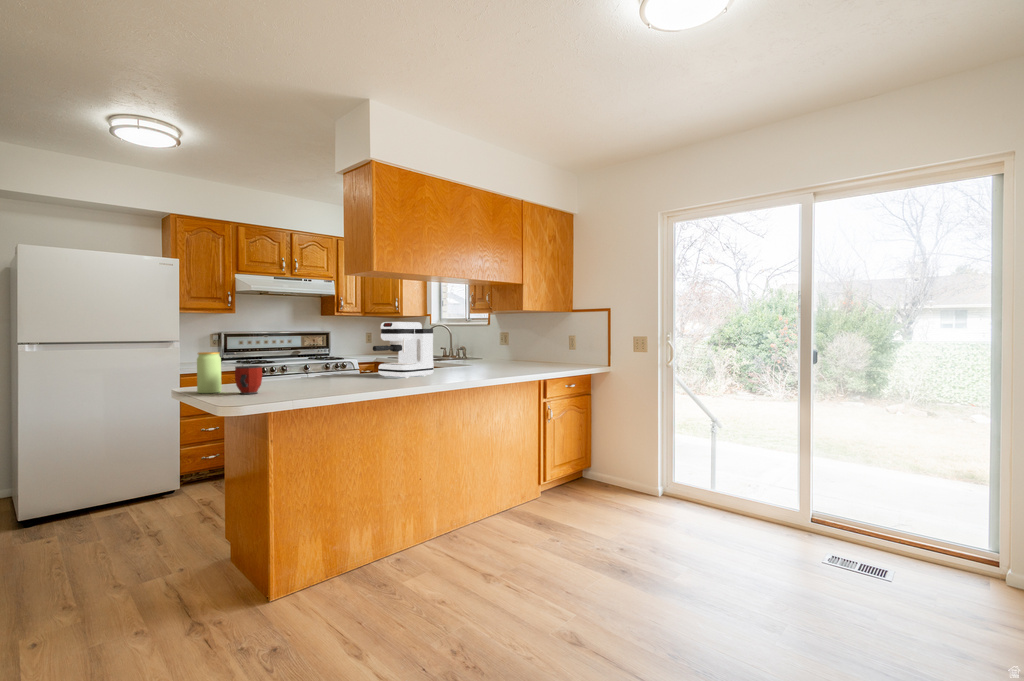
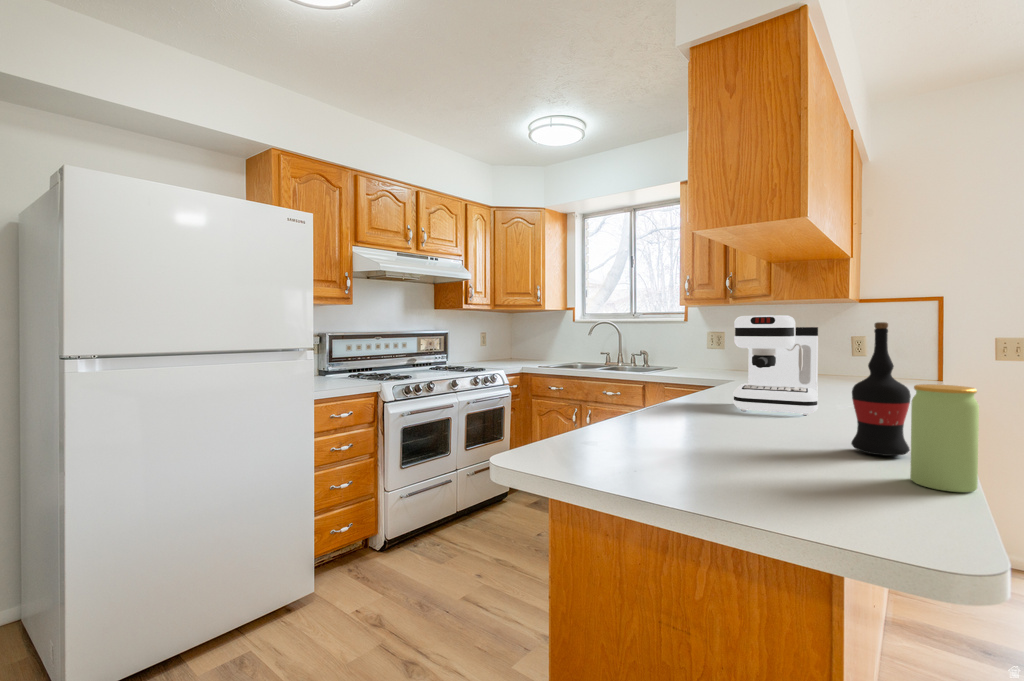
wine bottle: none [340,326,363,388] -> present [851,322,911,456]
jar: present [197,352,221,393] -> present [910,384,979,492]
mug: present [235,365,262,394] -> none [736,416,818,494]

